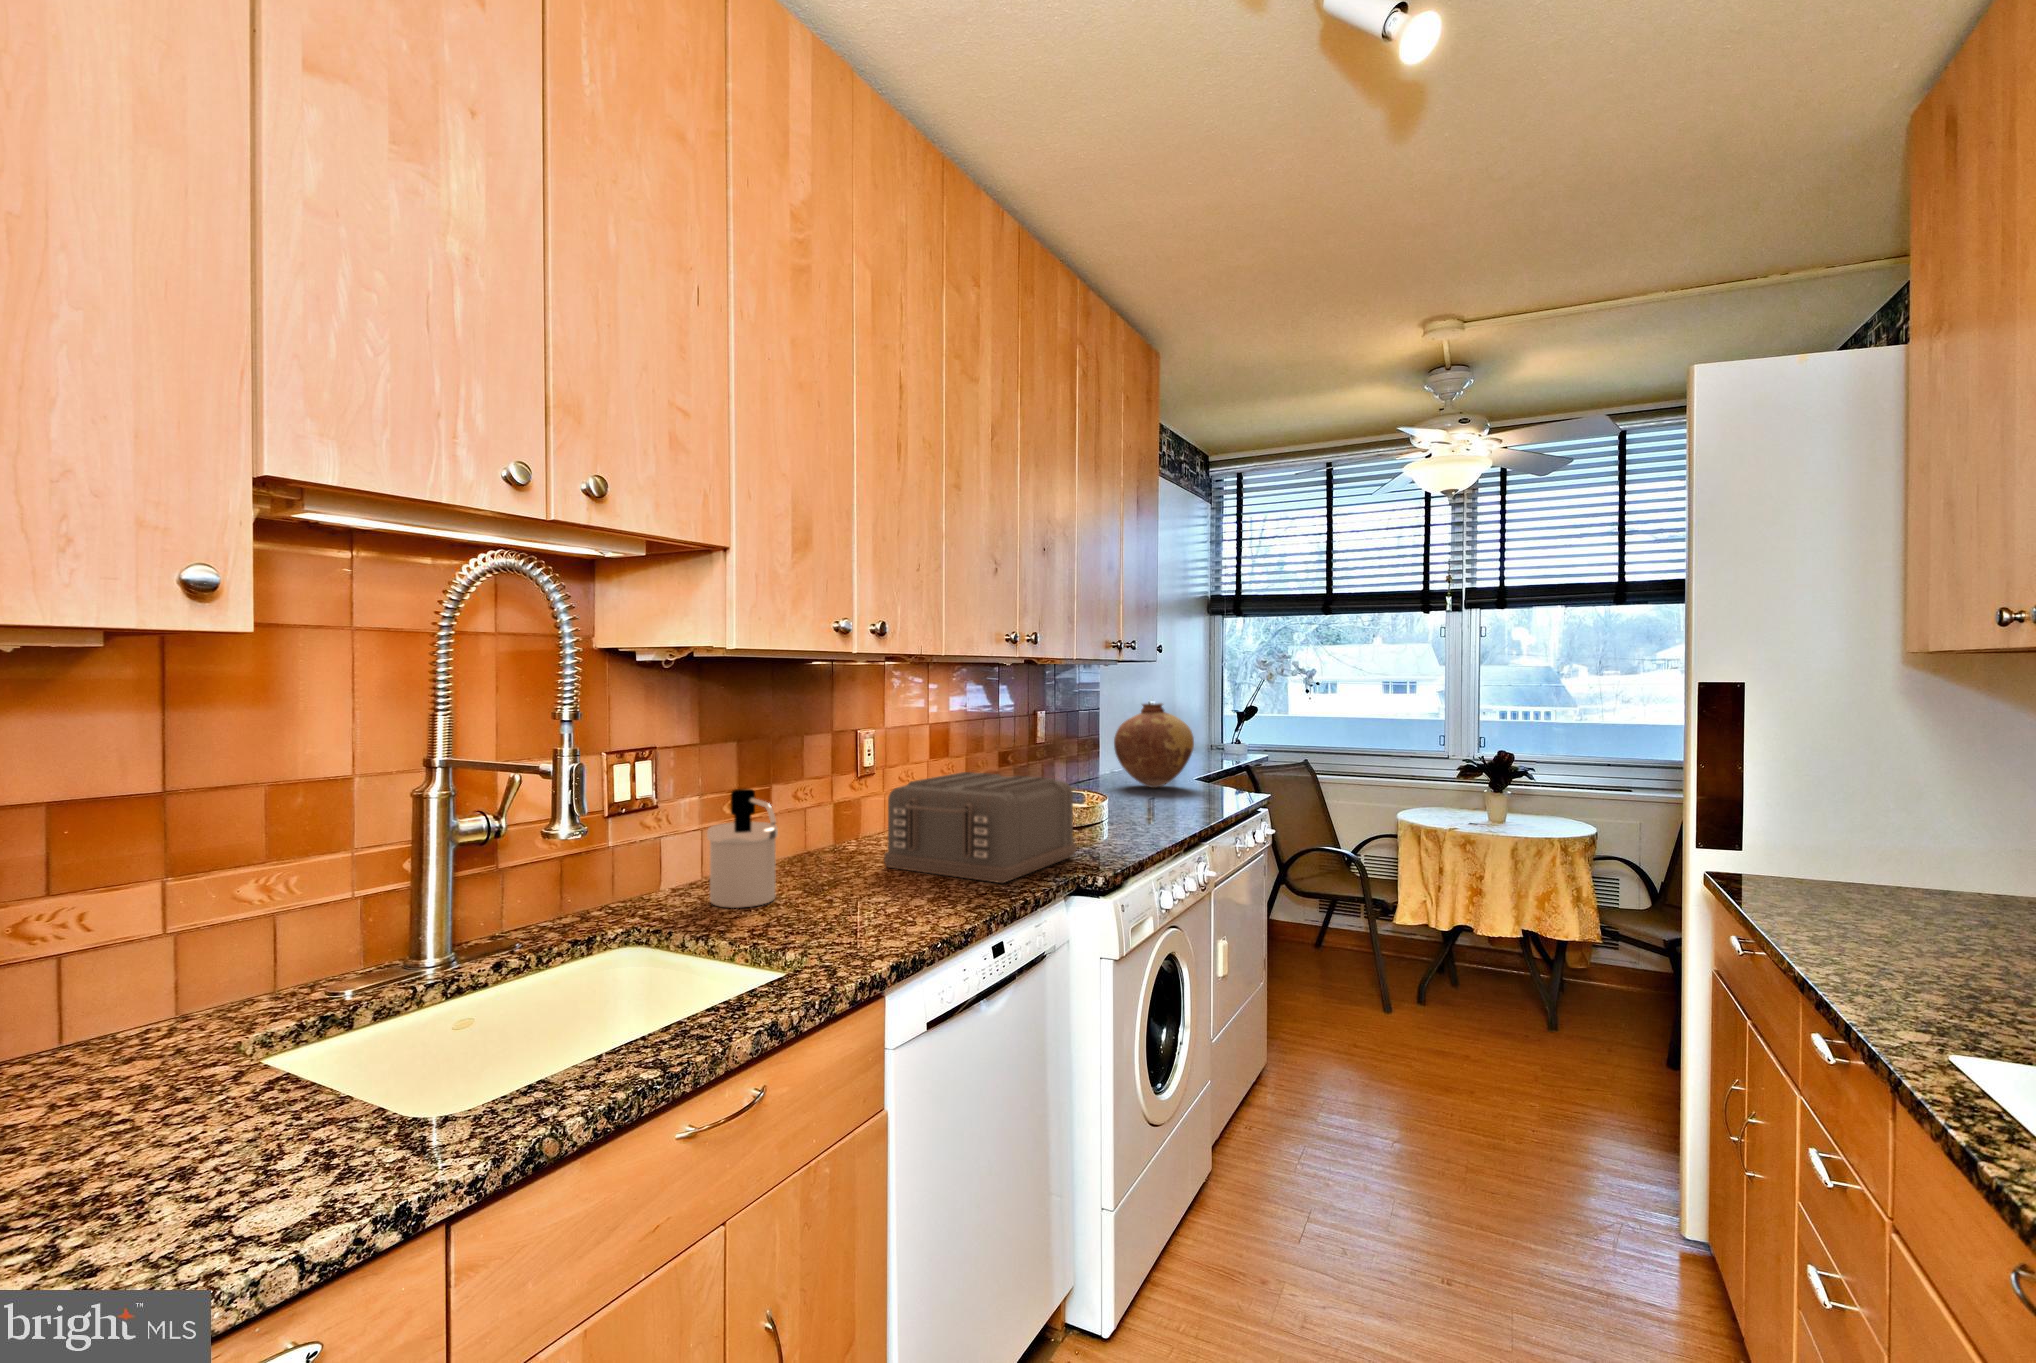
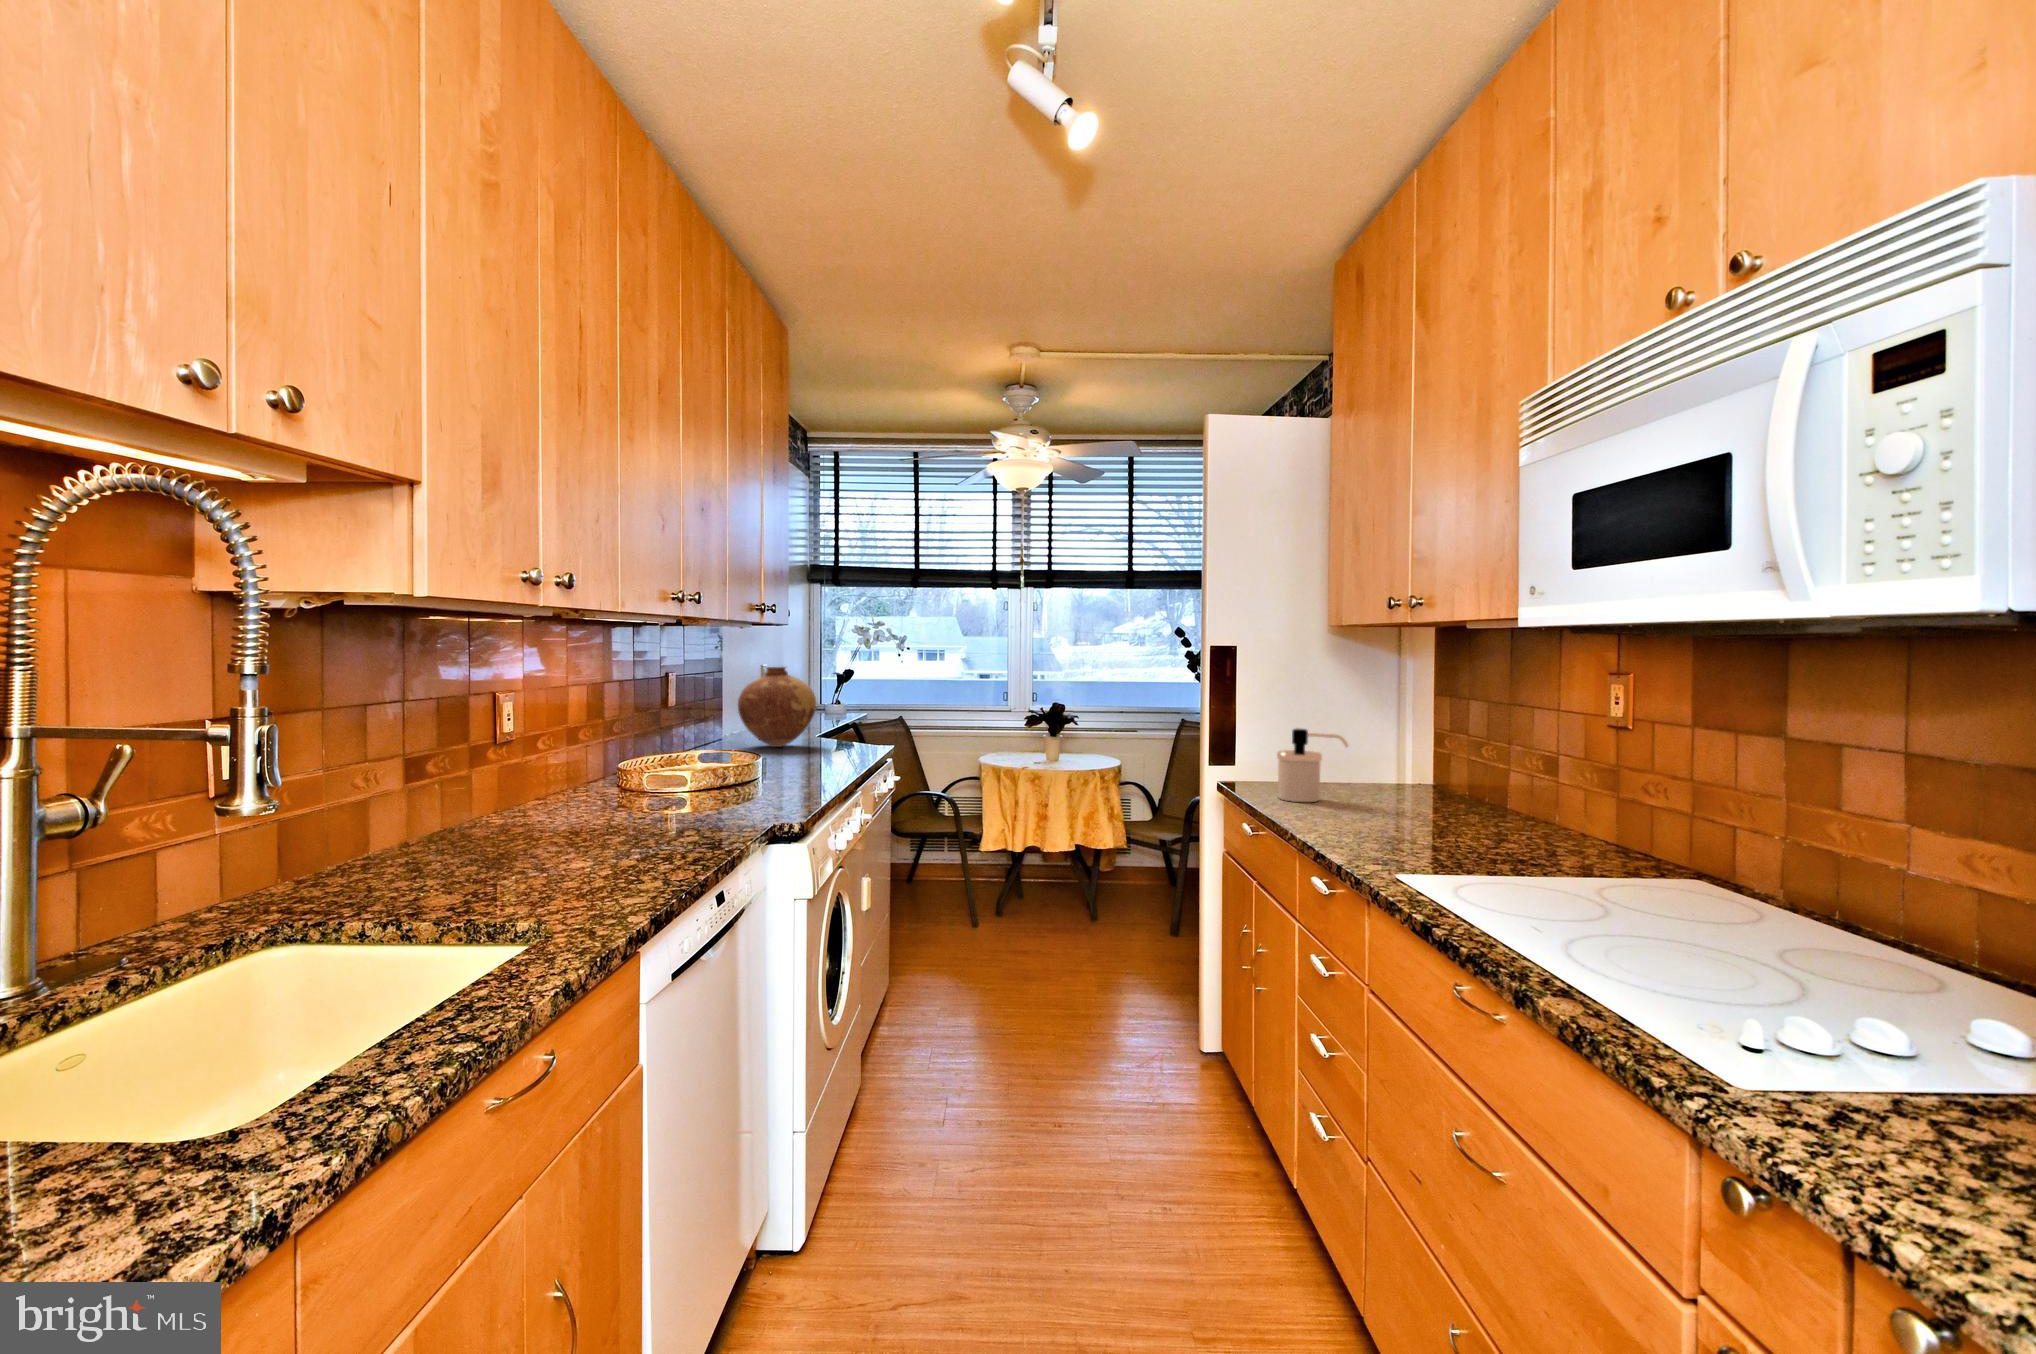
toaster: present [884,772,1076,883] -> none [556,732,755,836]
soap dispenser: present [707,789,778,908] -> present [1277,729,1348,802]

